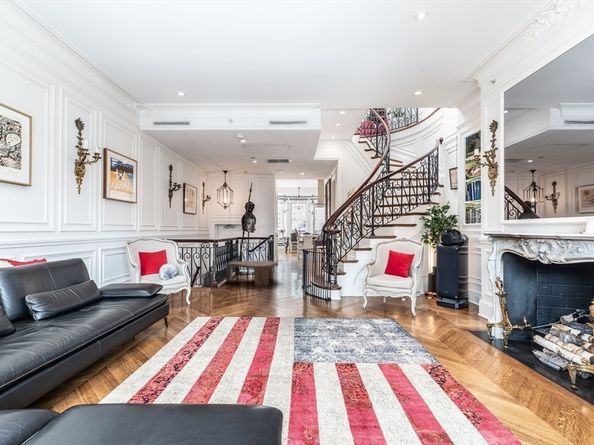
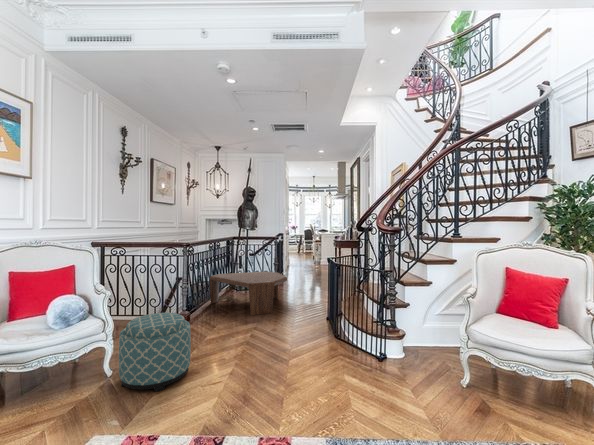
ottoman: none [194,276,229,312] -> present [119,313,191,392]

